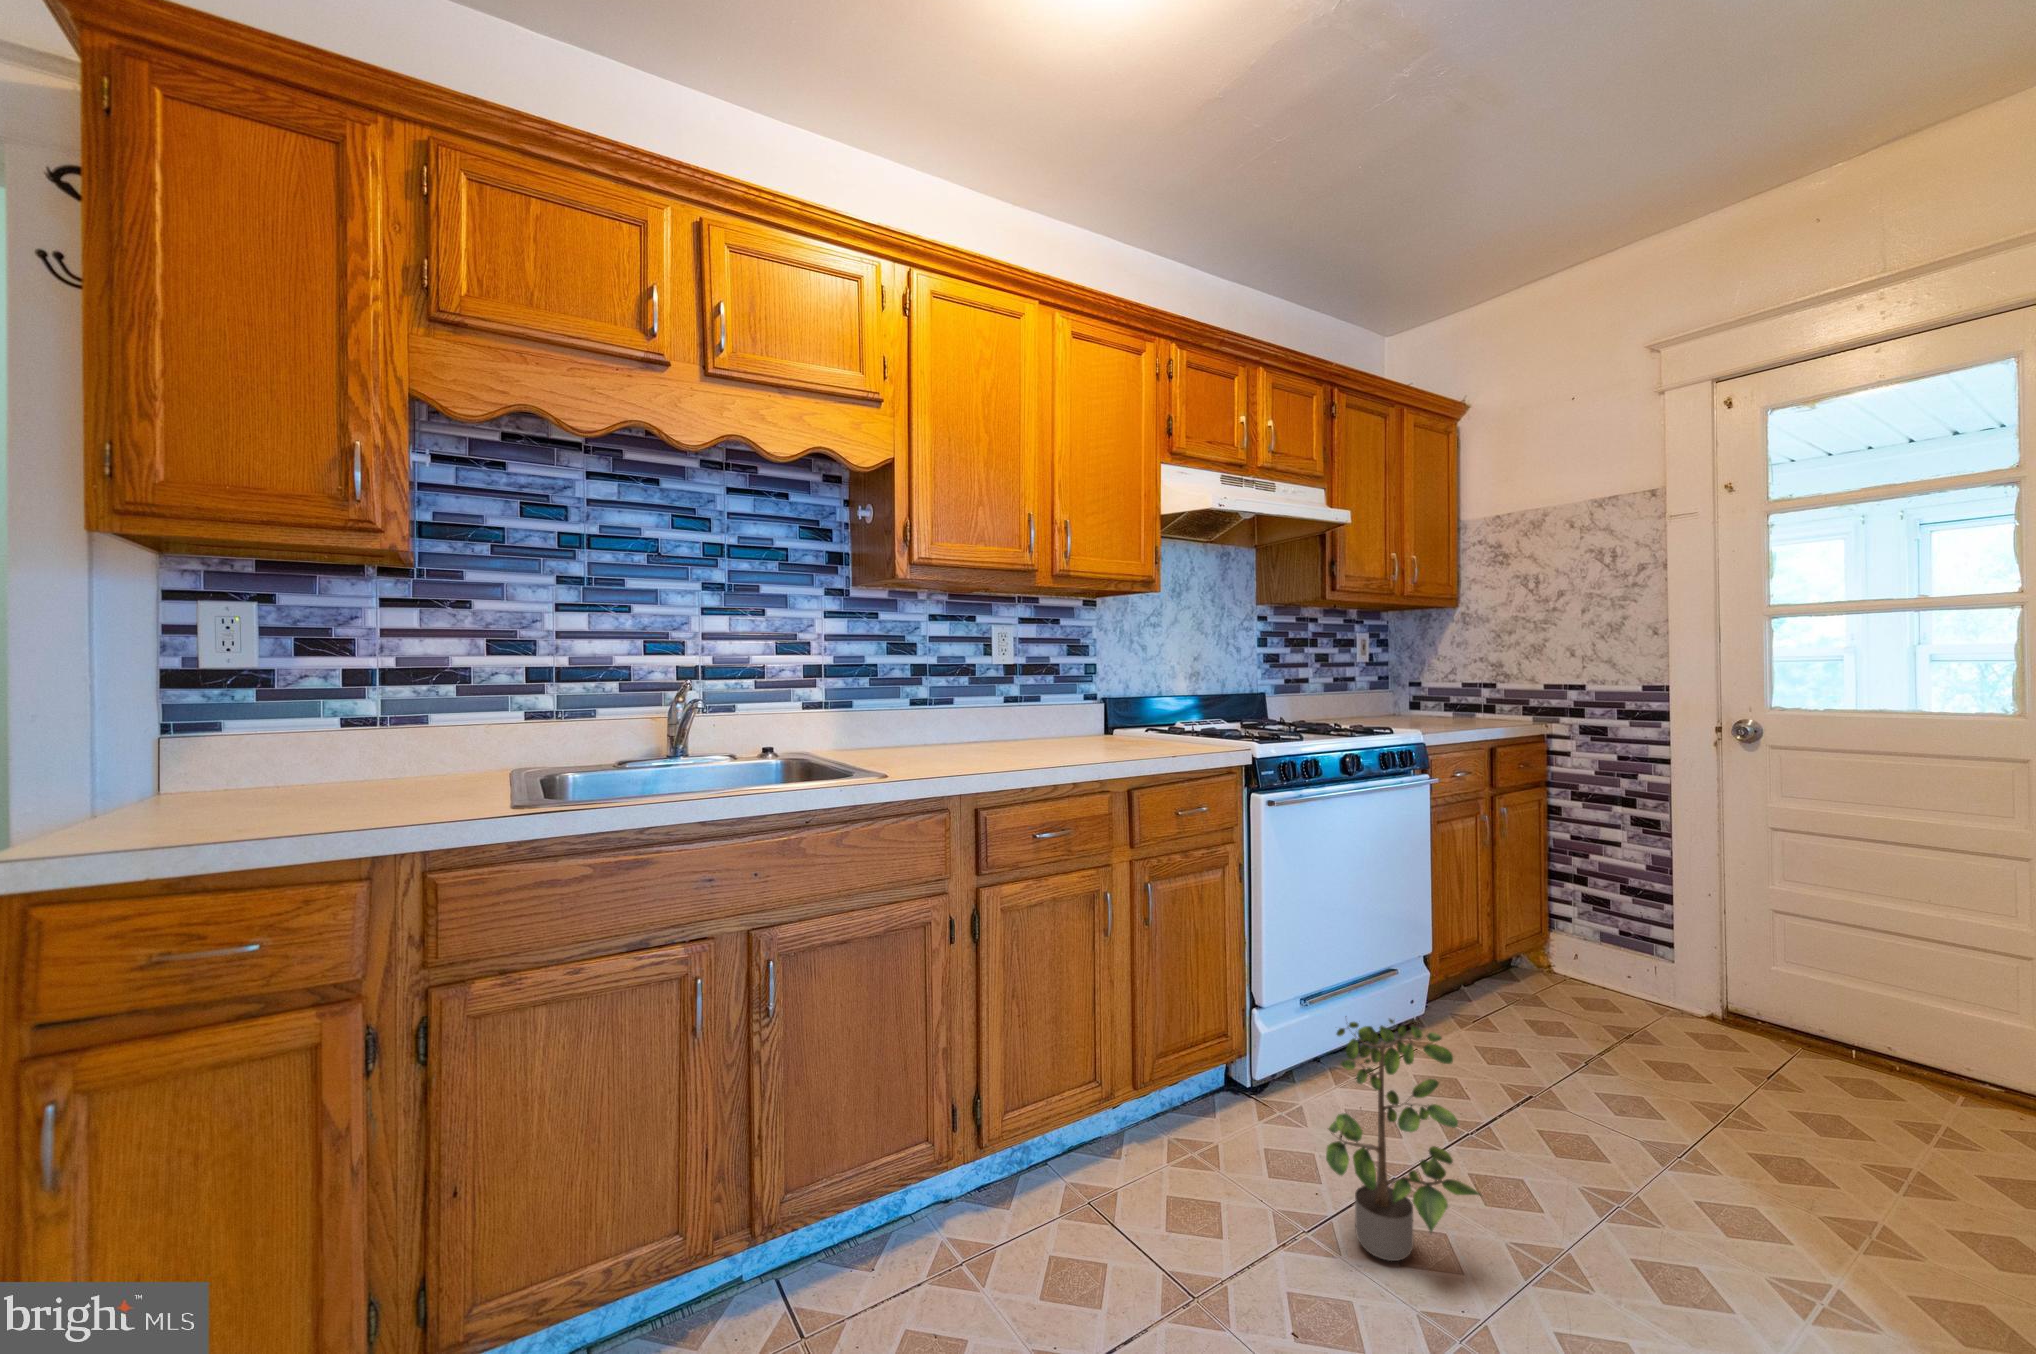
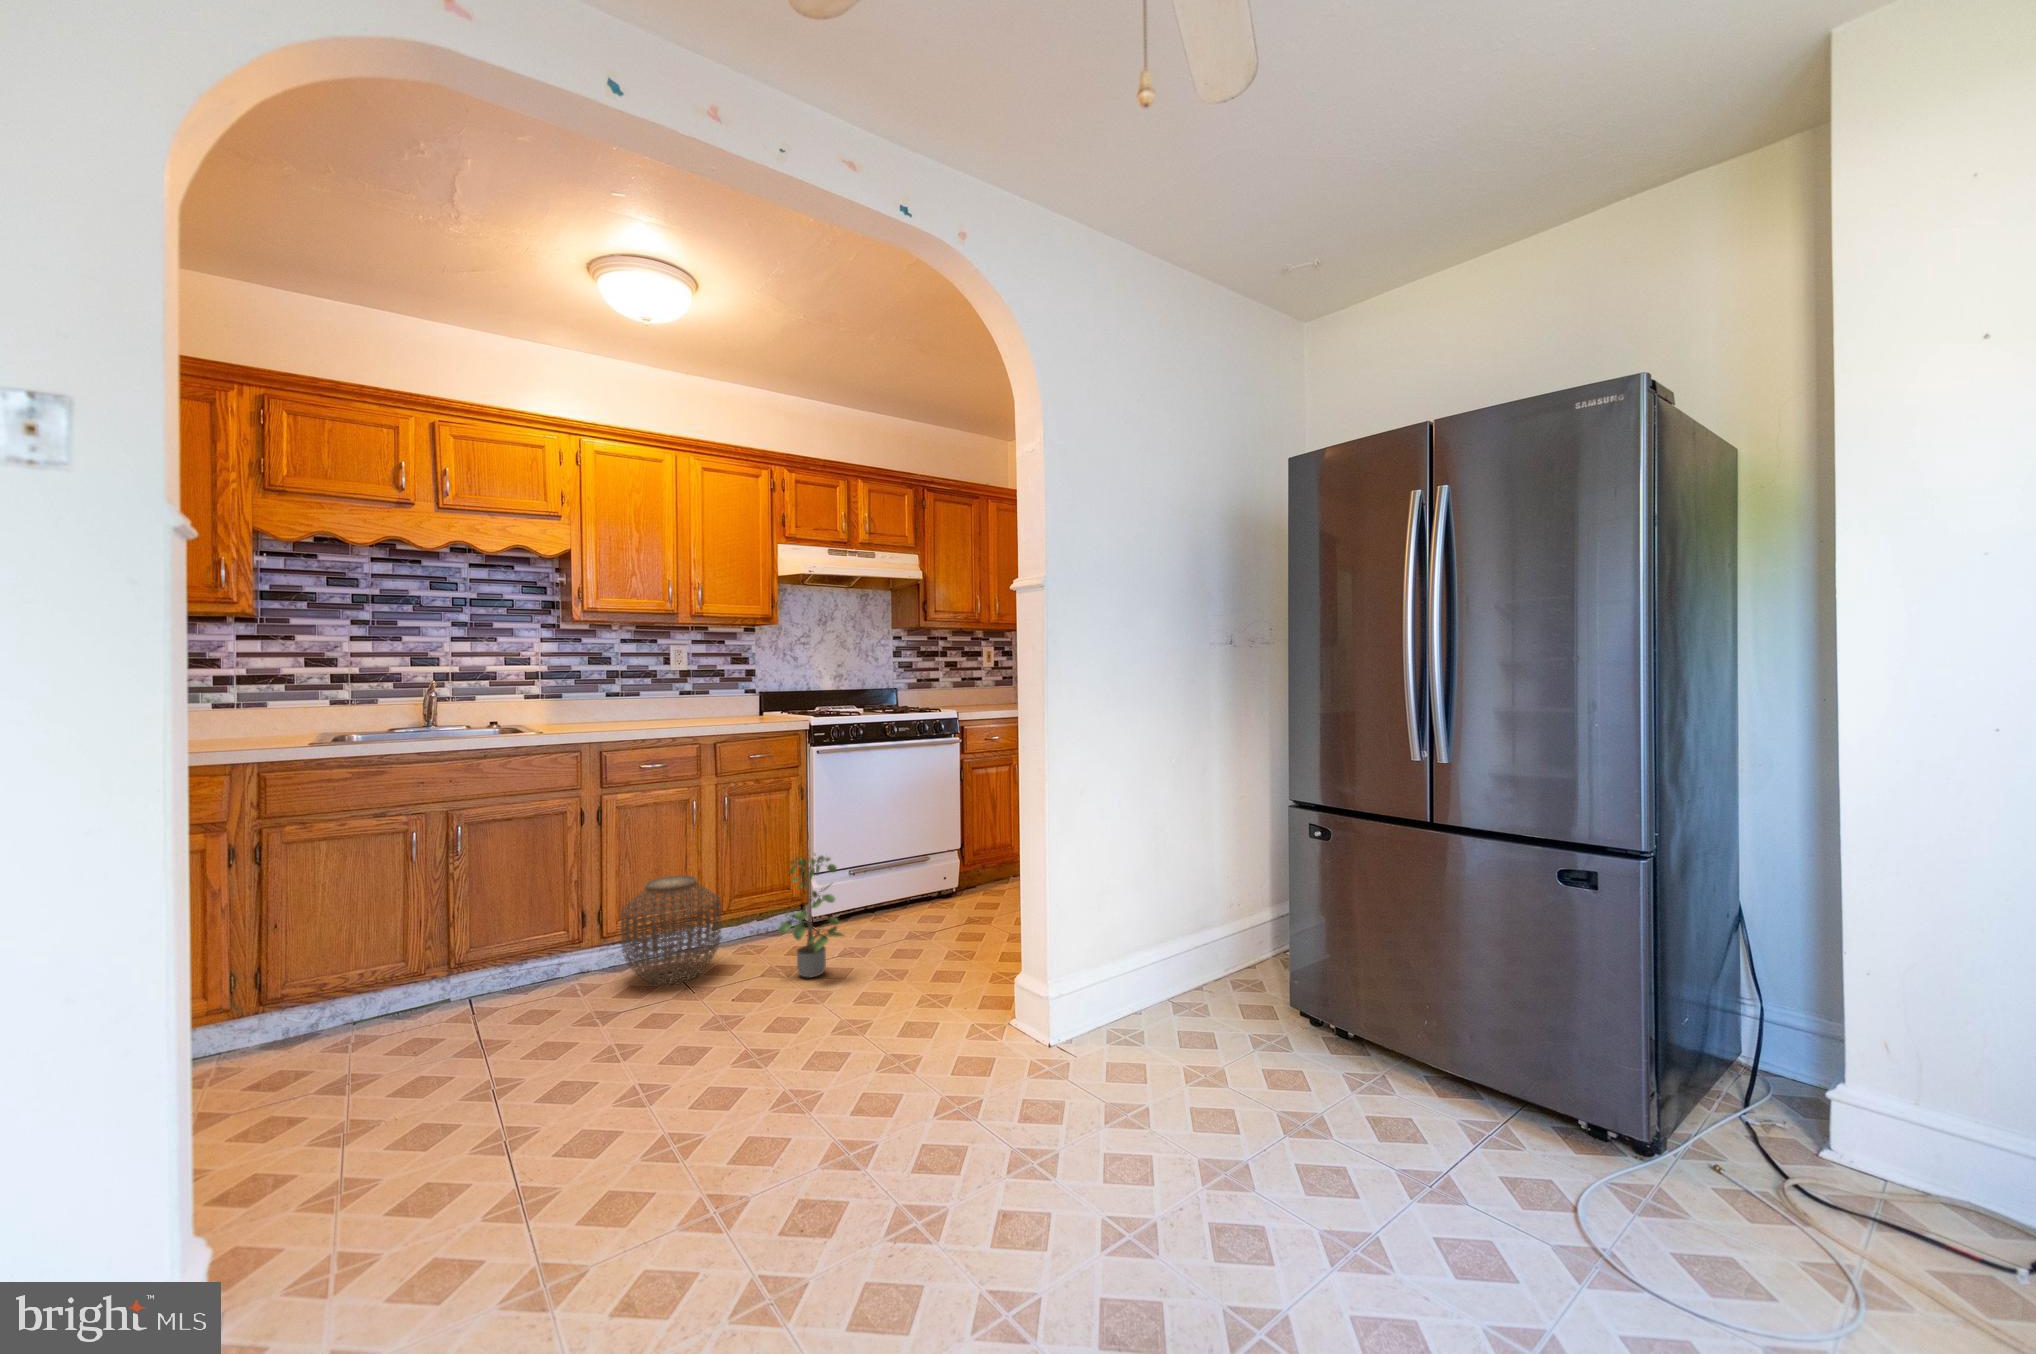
woven basket: none [1028,1035,1198,1257] -> present [621,875,721,985]

